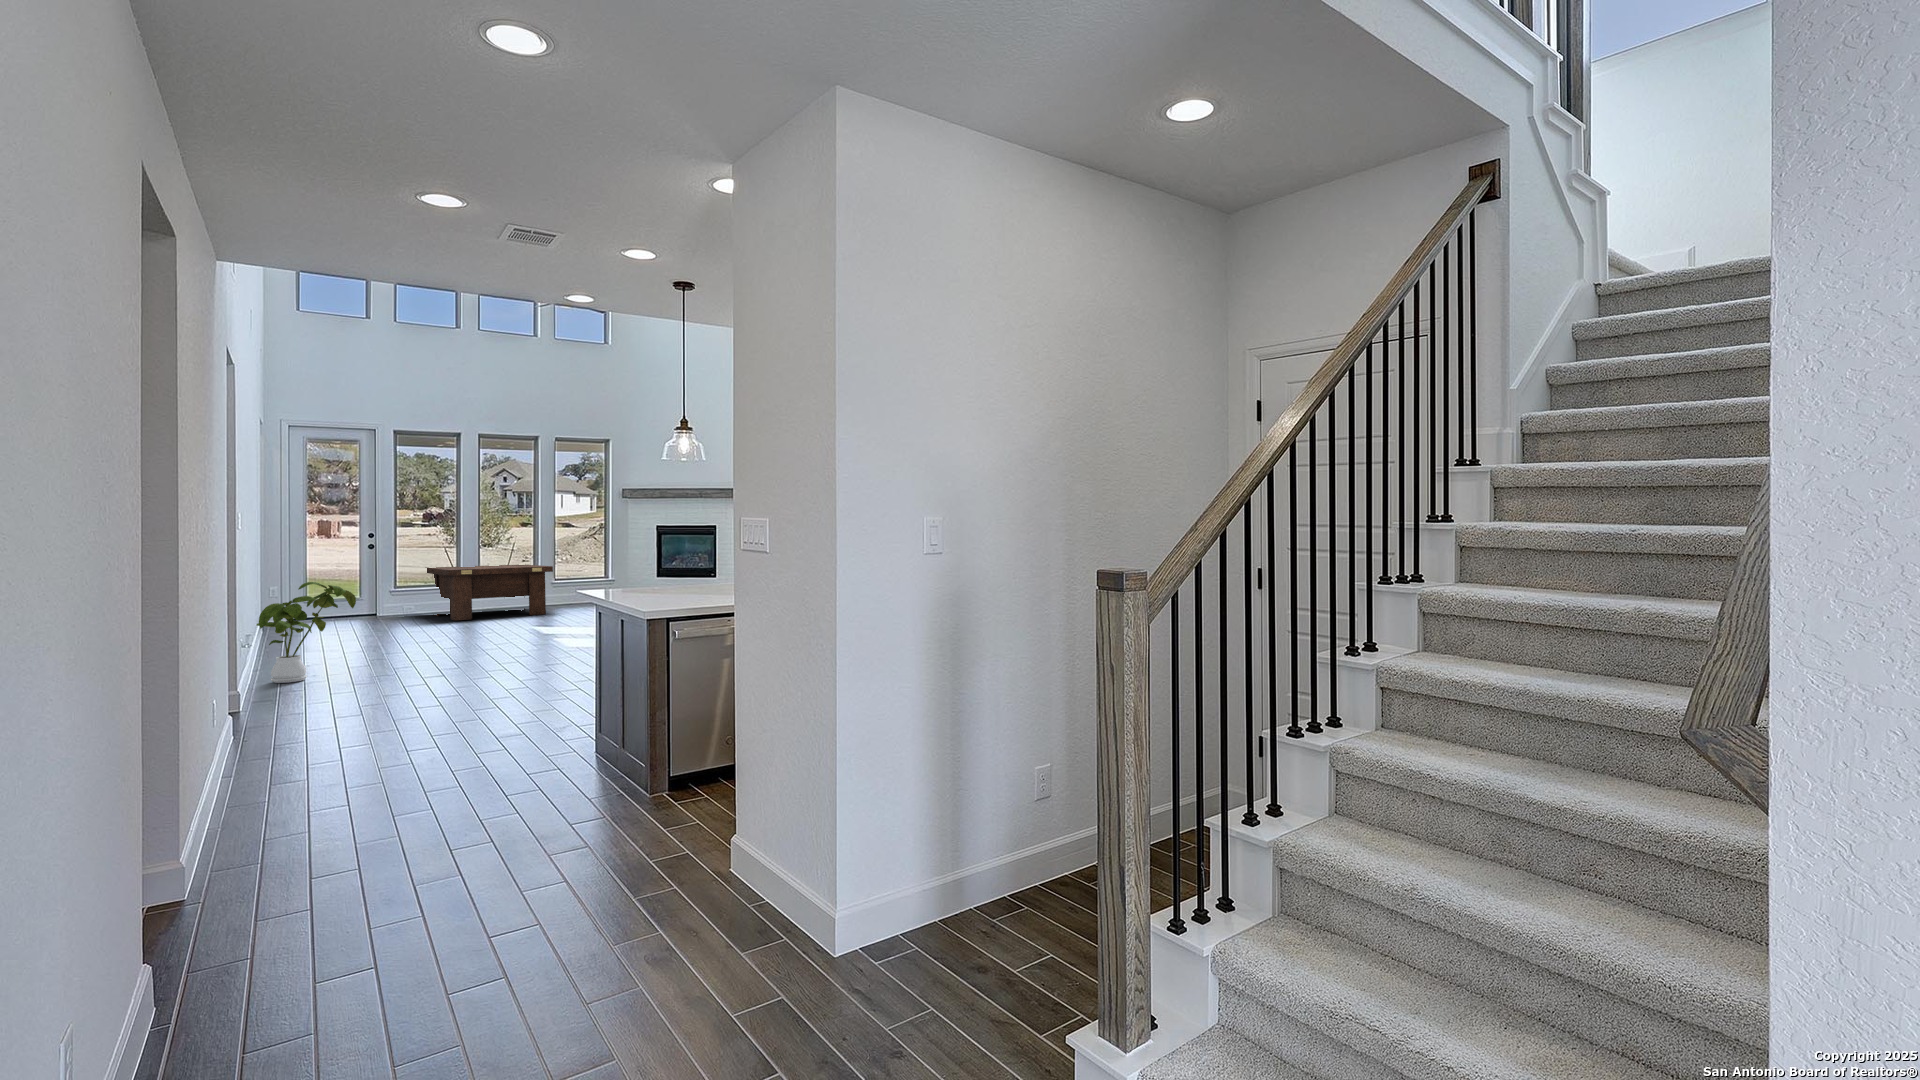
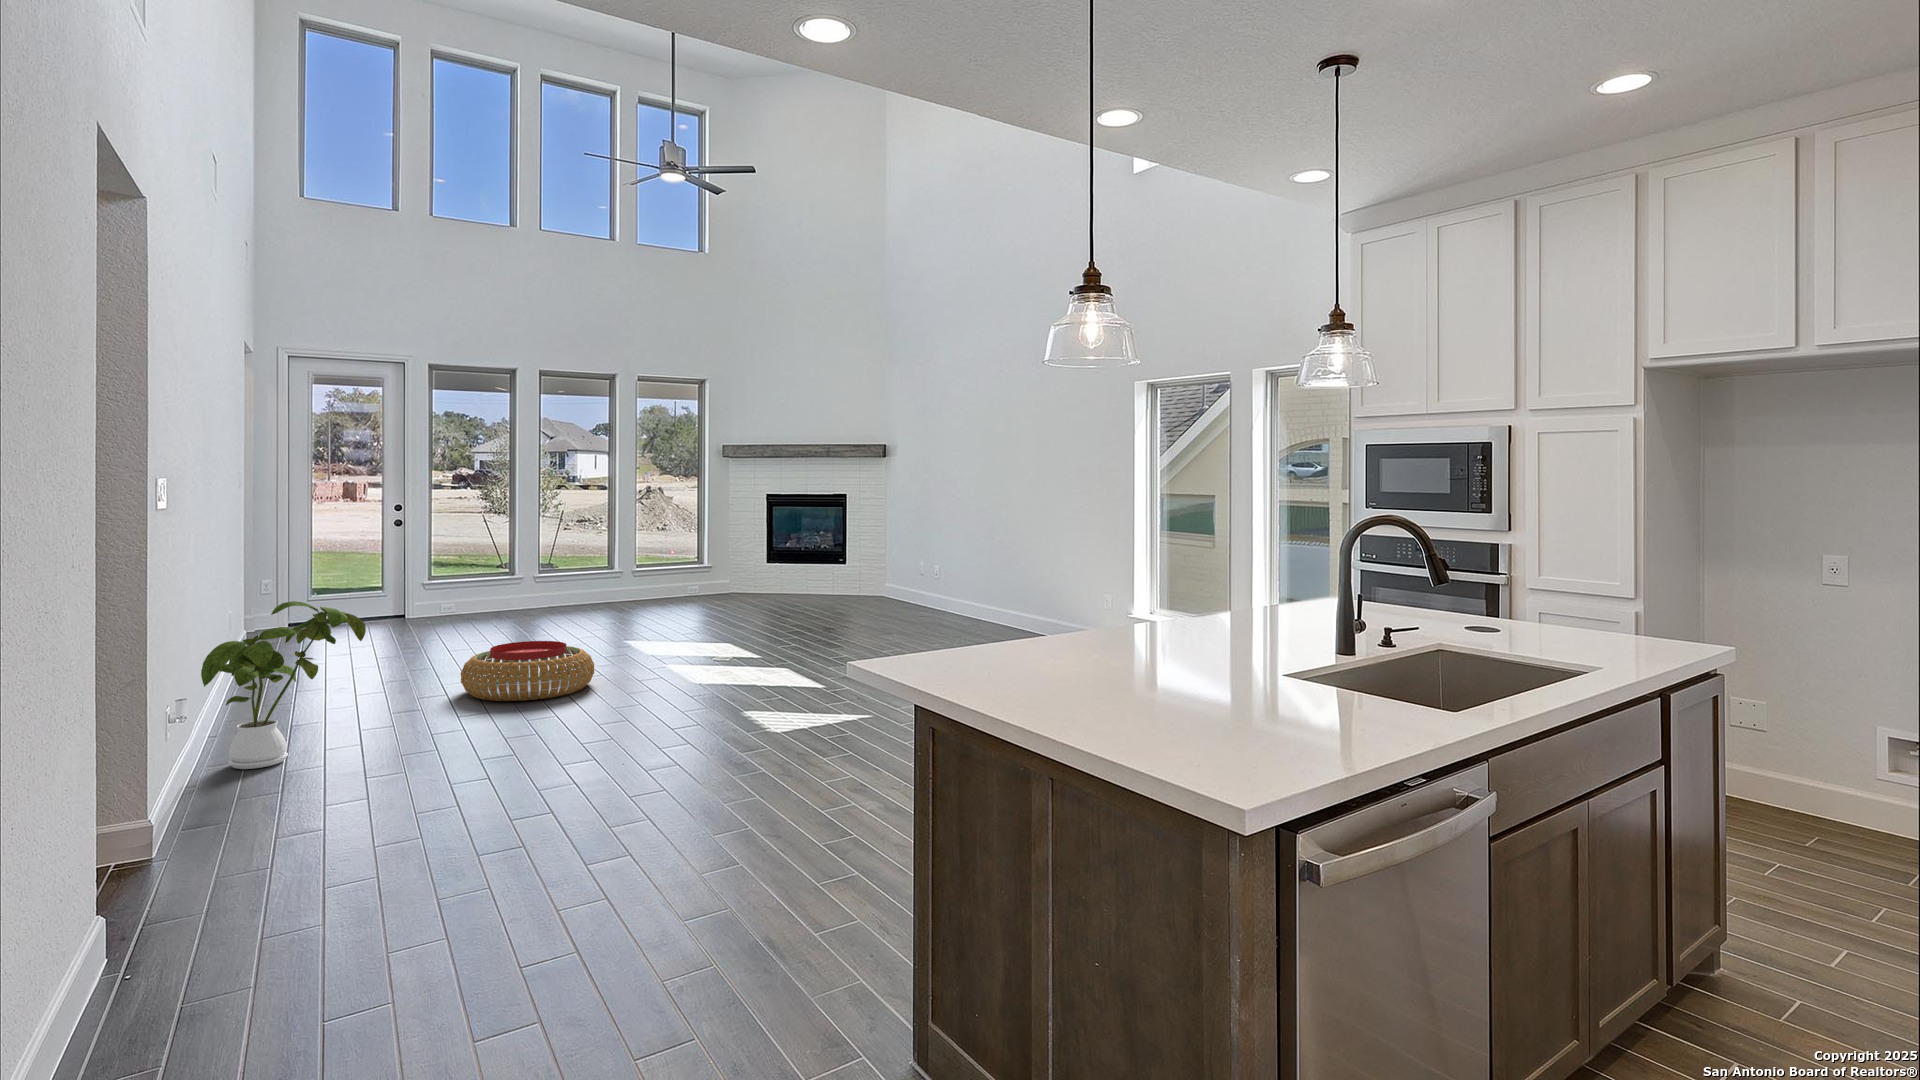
coffee table: present [427,565,553,621] -> none [471,544,638,624]
pouf: none [417,618,509,654] -> present [461,641,594,701]

